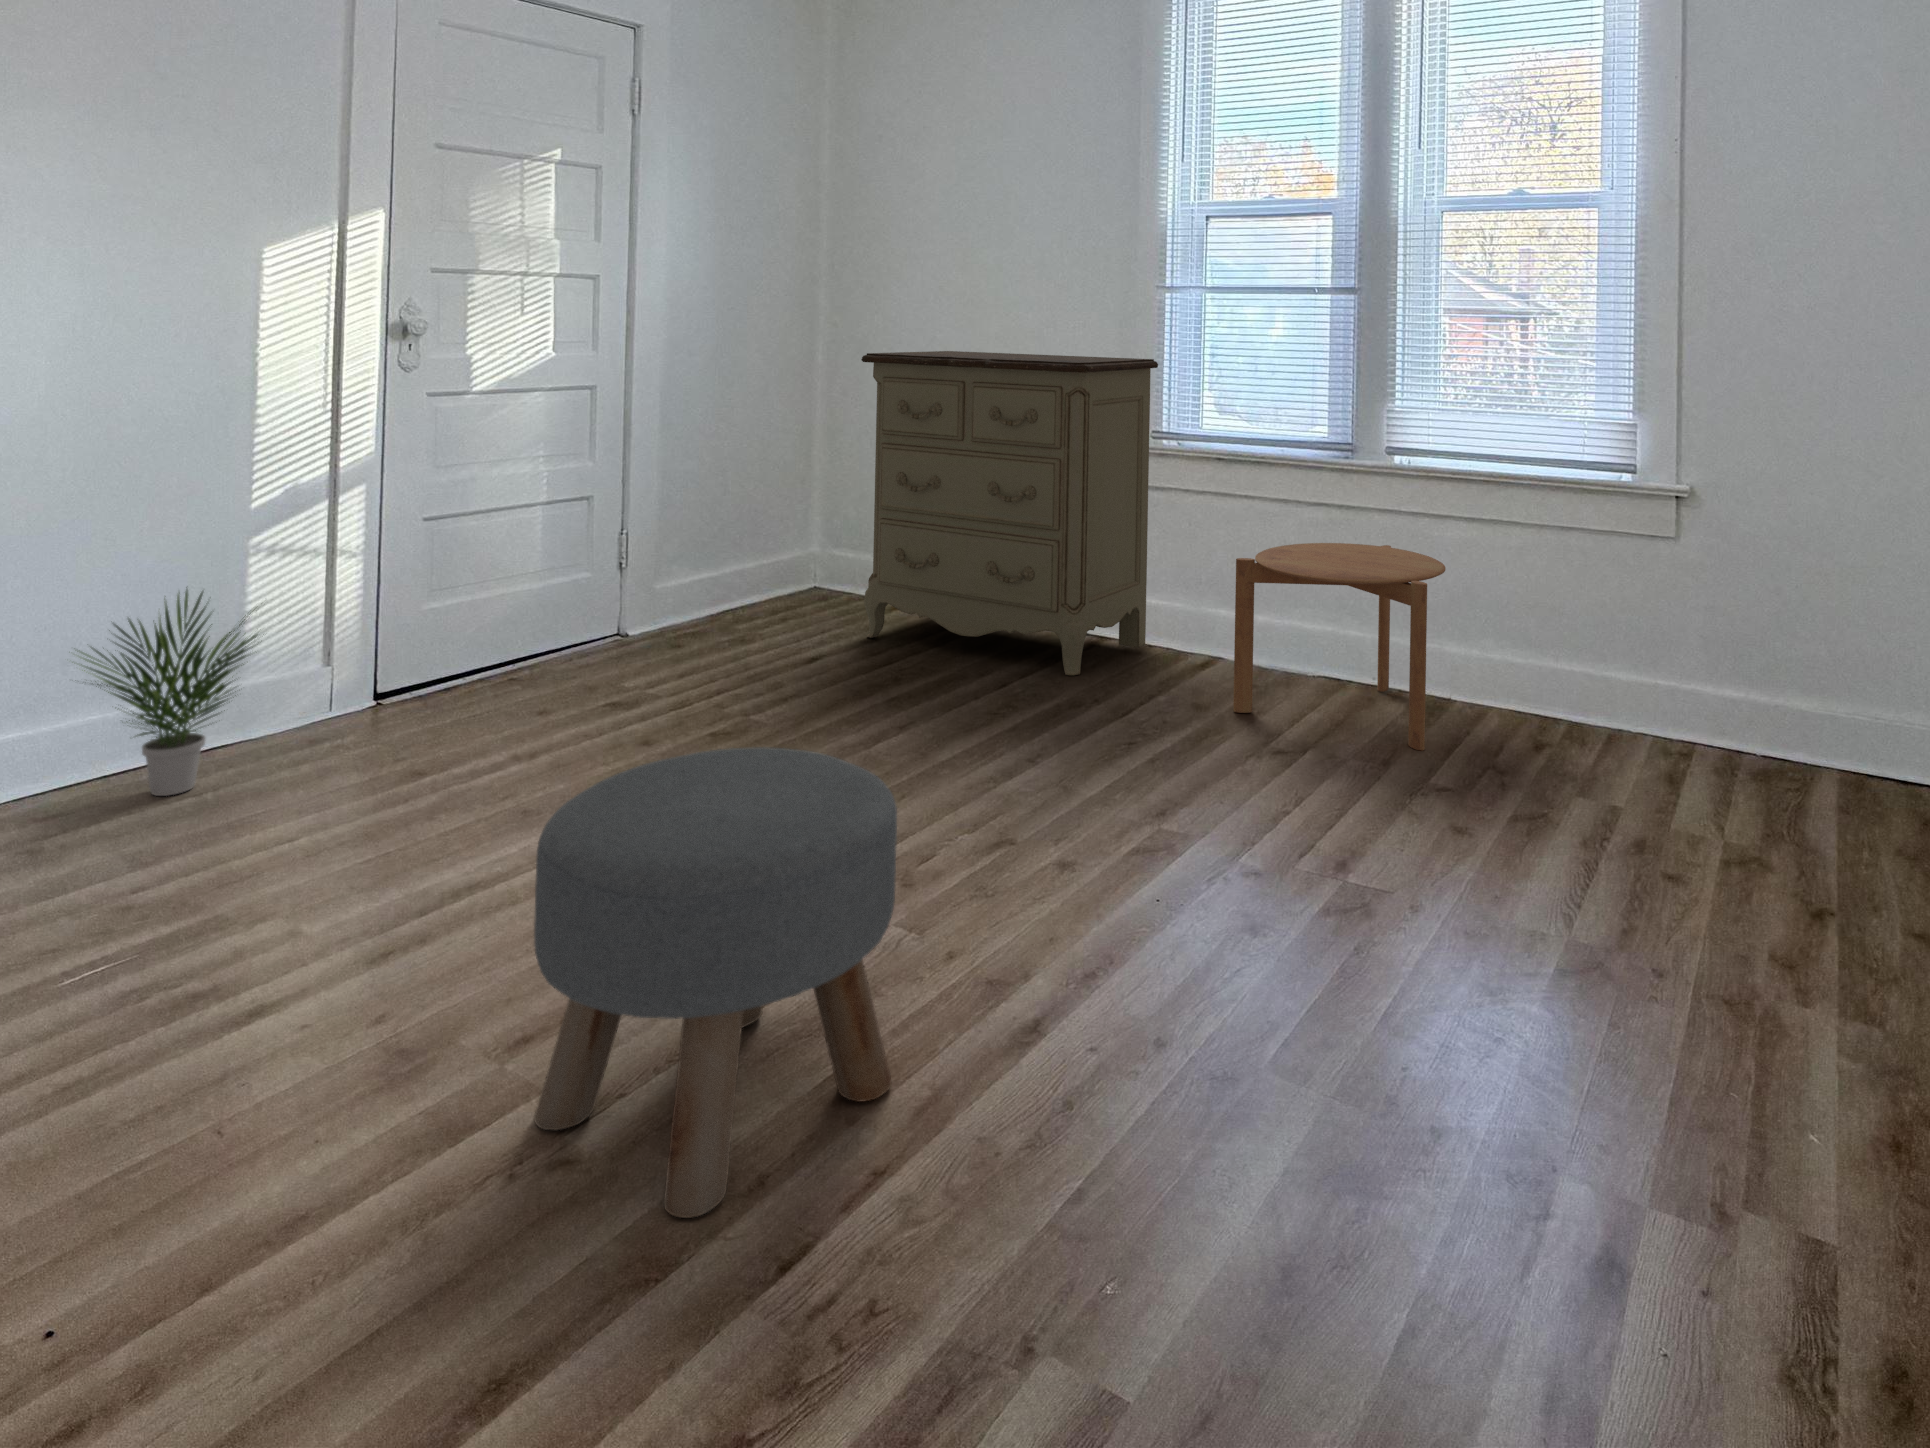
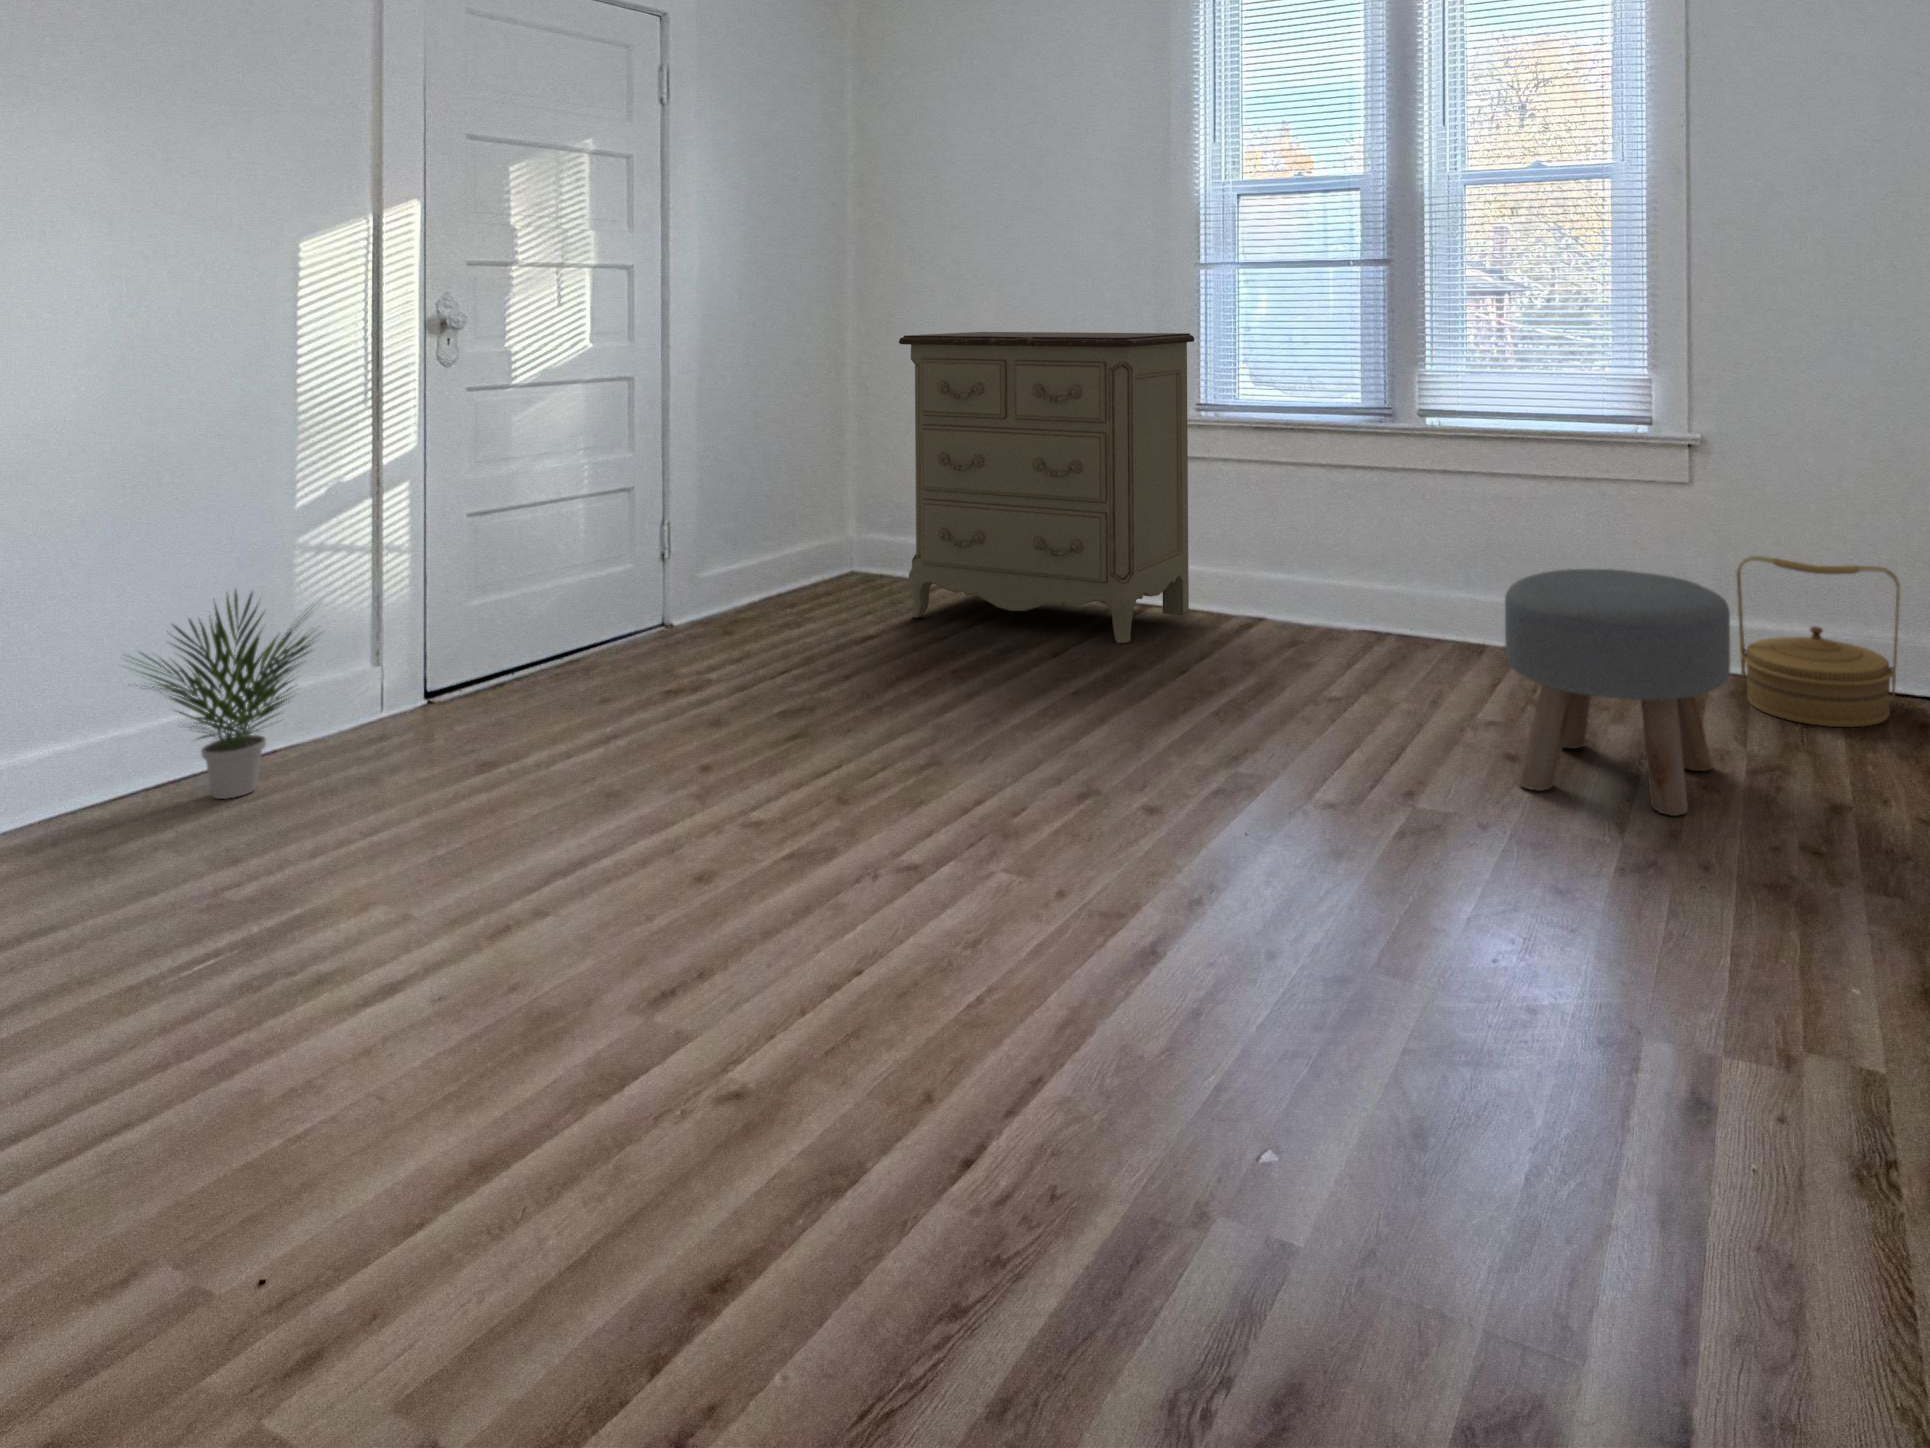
side table: present [1233,543,1446,750] -> none [1284,504,1483,693]
woven basket: none [1717,619,1899,813] -> present [1736,556,1900,727]
ottoman: present [534,747,897,1218] -> present [1505,569,1730,816]

